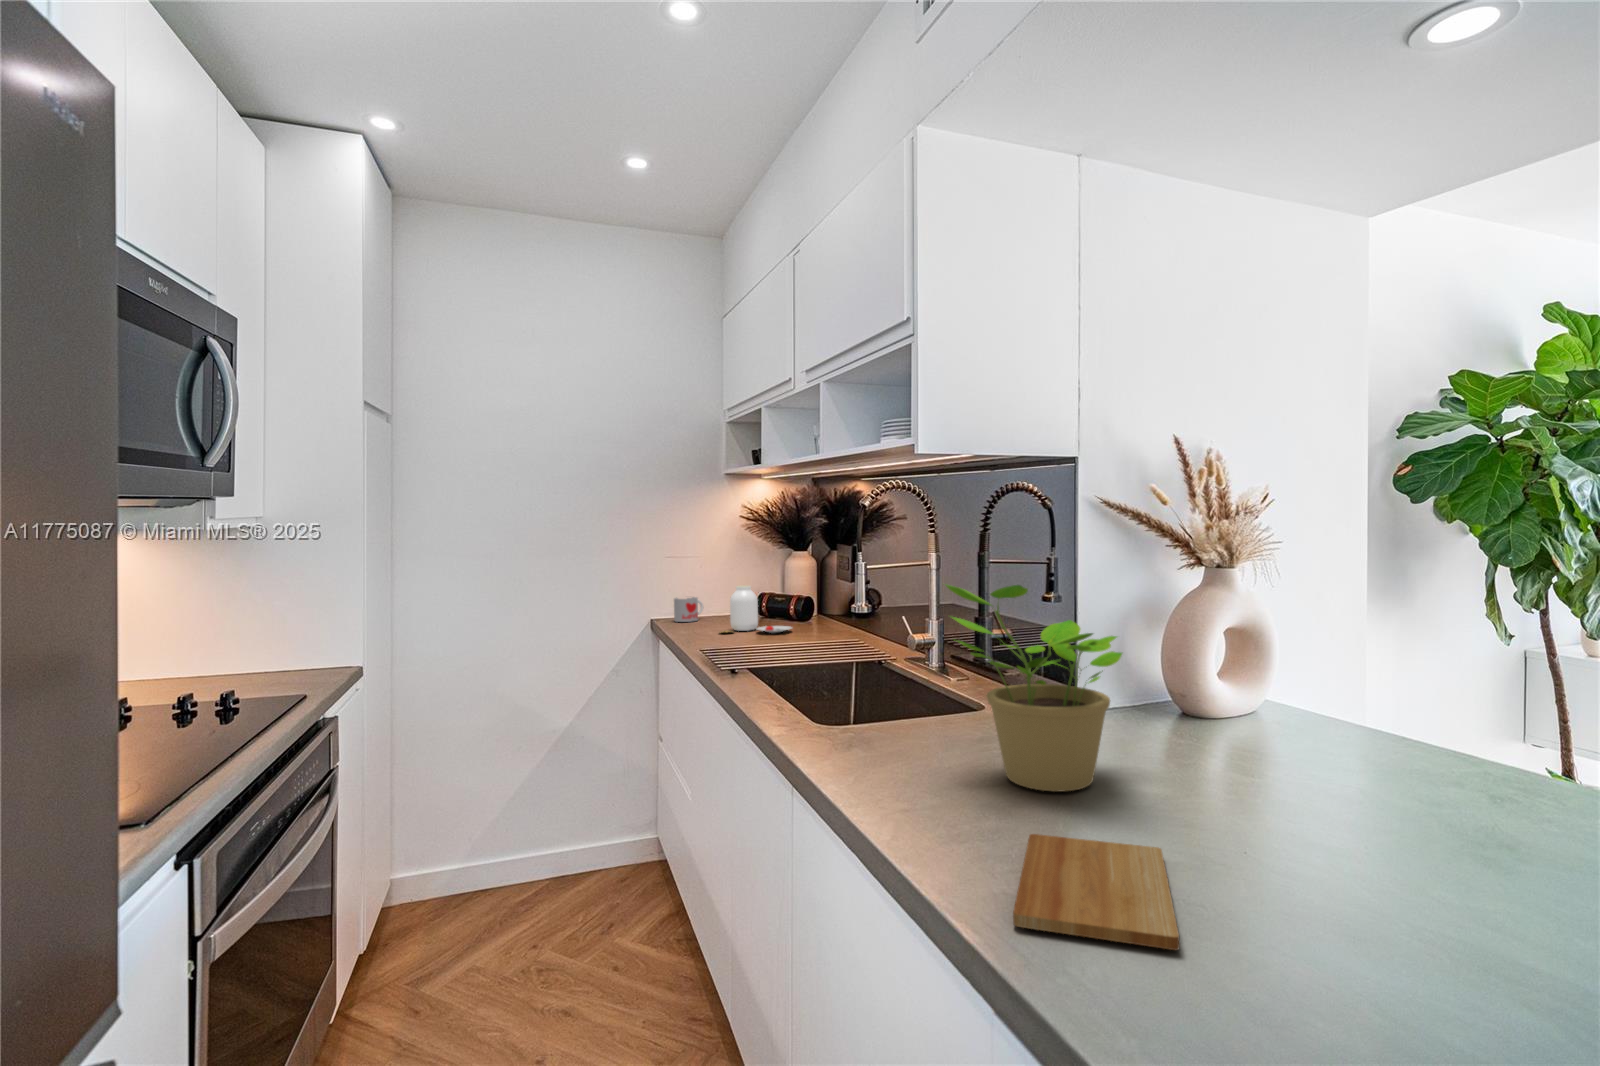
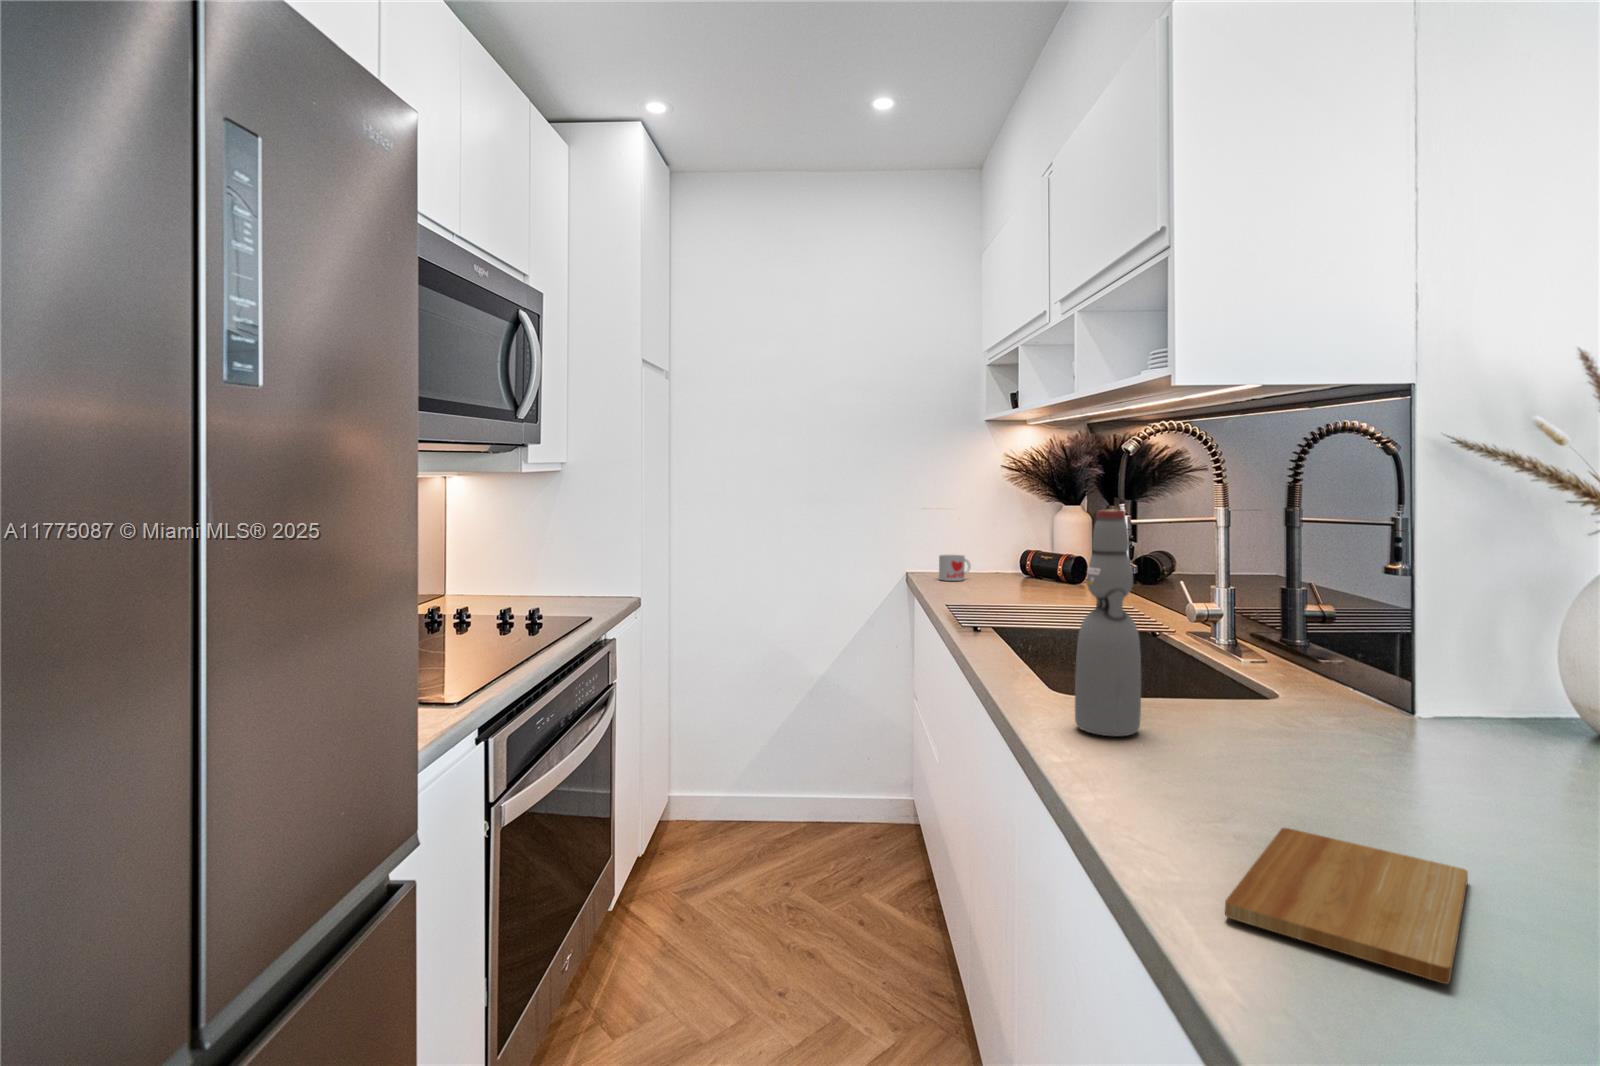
bottle: none [840,566,895,767] -> present [1075,510,1141,736]
potted plant: present [946,585,1122,791] -> none [1201,529,1450,792]
jar: present [721,586,792,633] -> none [982,544,1065,596]

